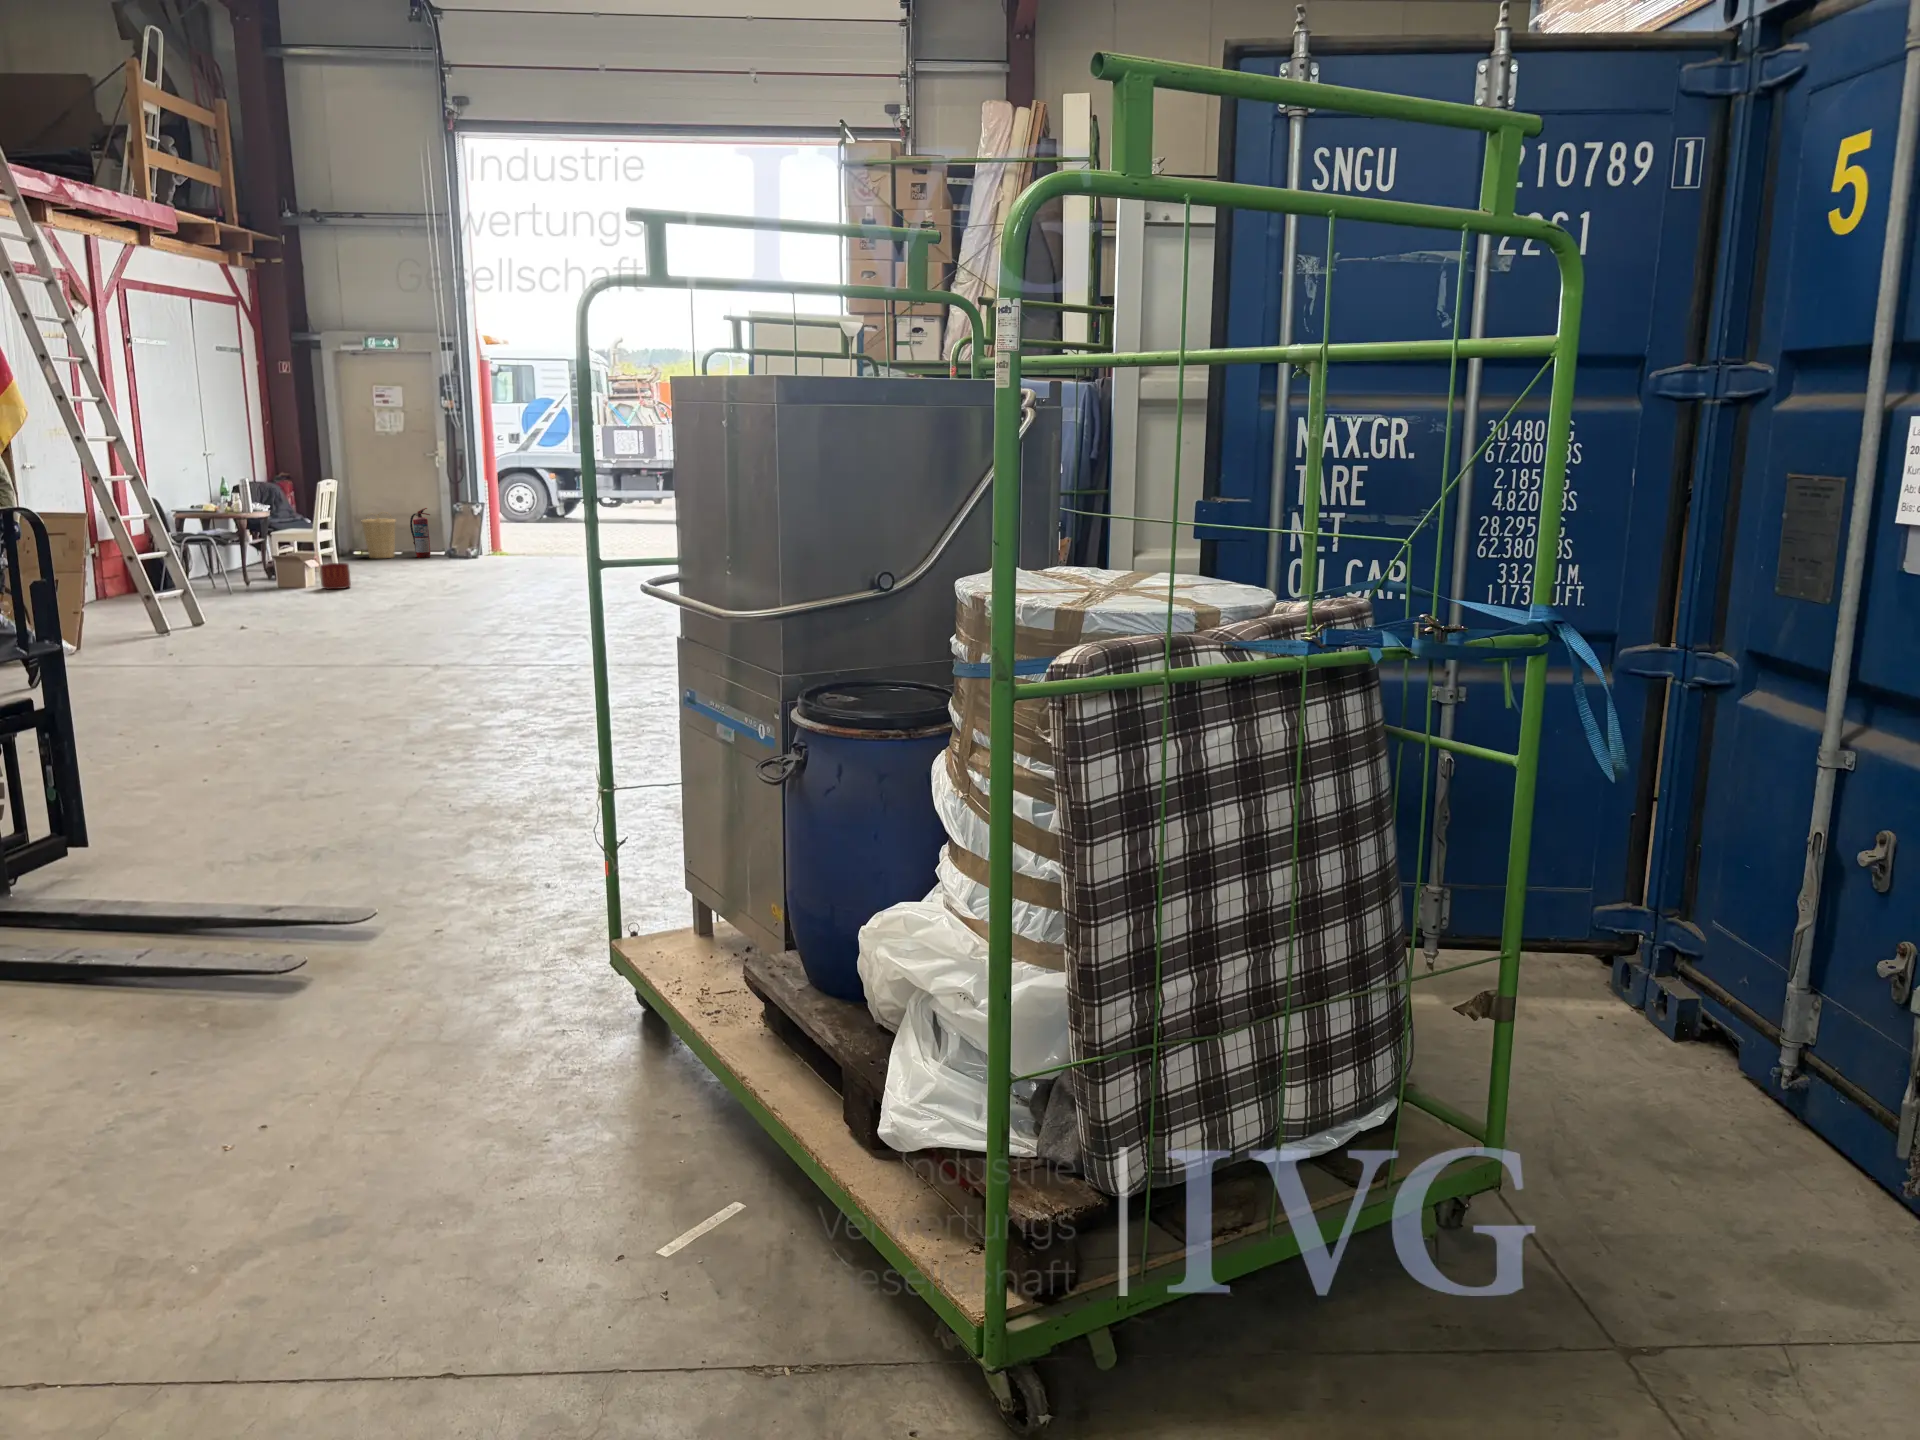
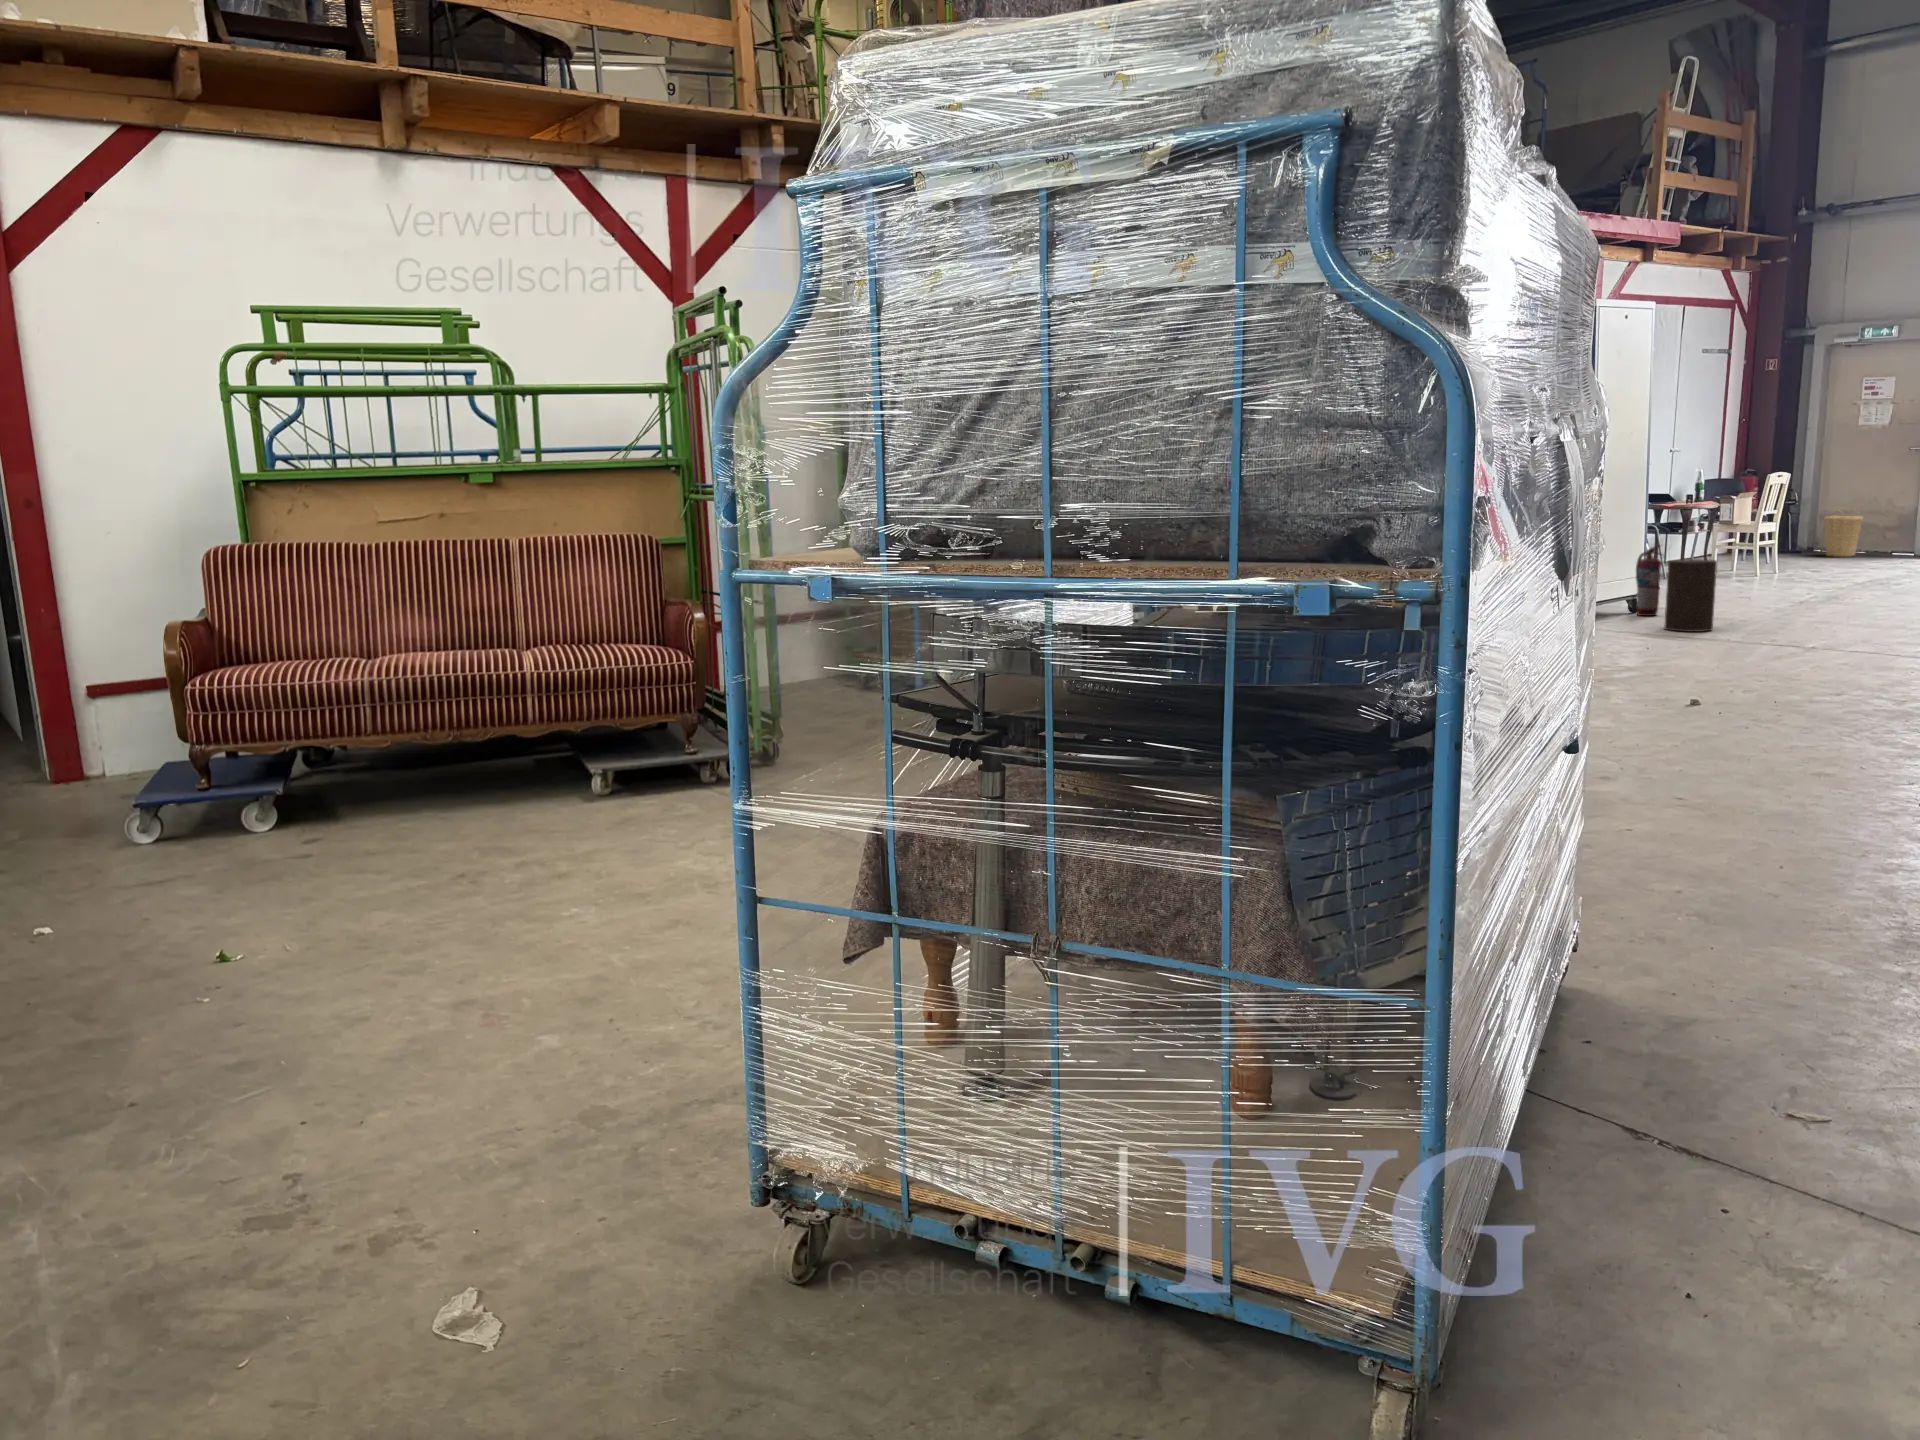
fire extinguisher: present [410,508,431,558] -> present [1636,545,1662,616]
planter: present [320,563,351,589] -> none [1753,554,1785,579]
stool: none [273,584,331,663] -> present [1664,559,1717,632]

